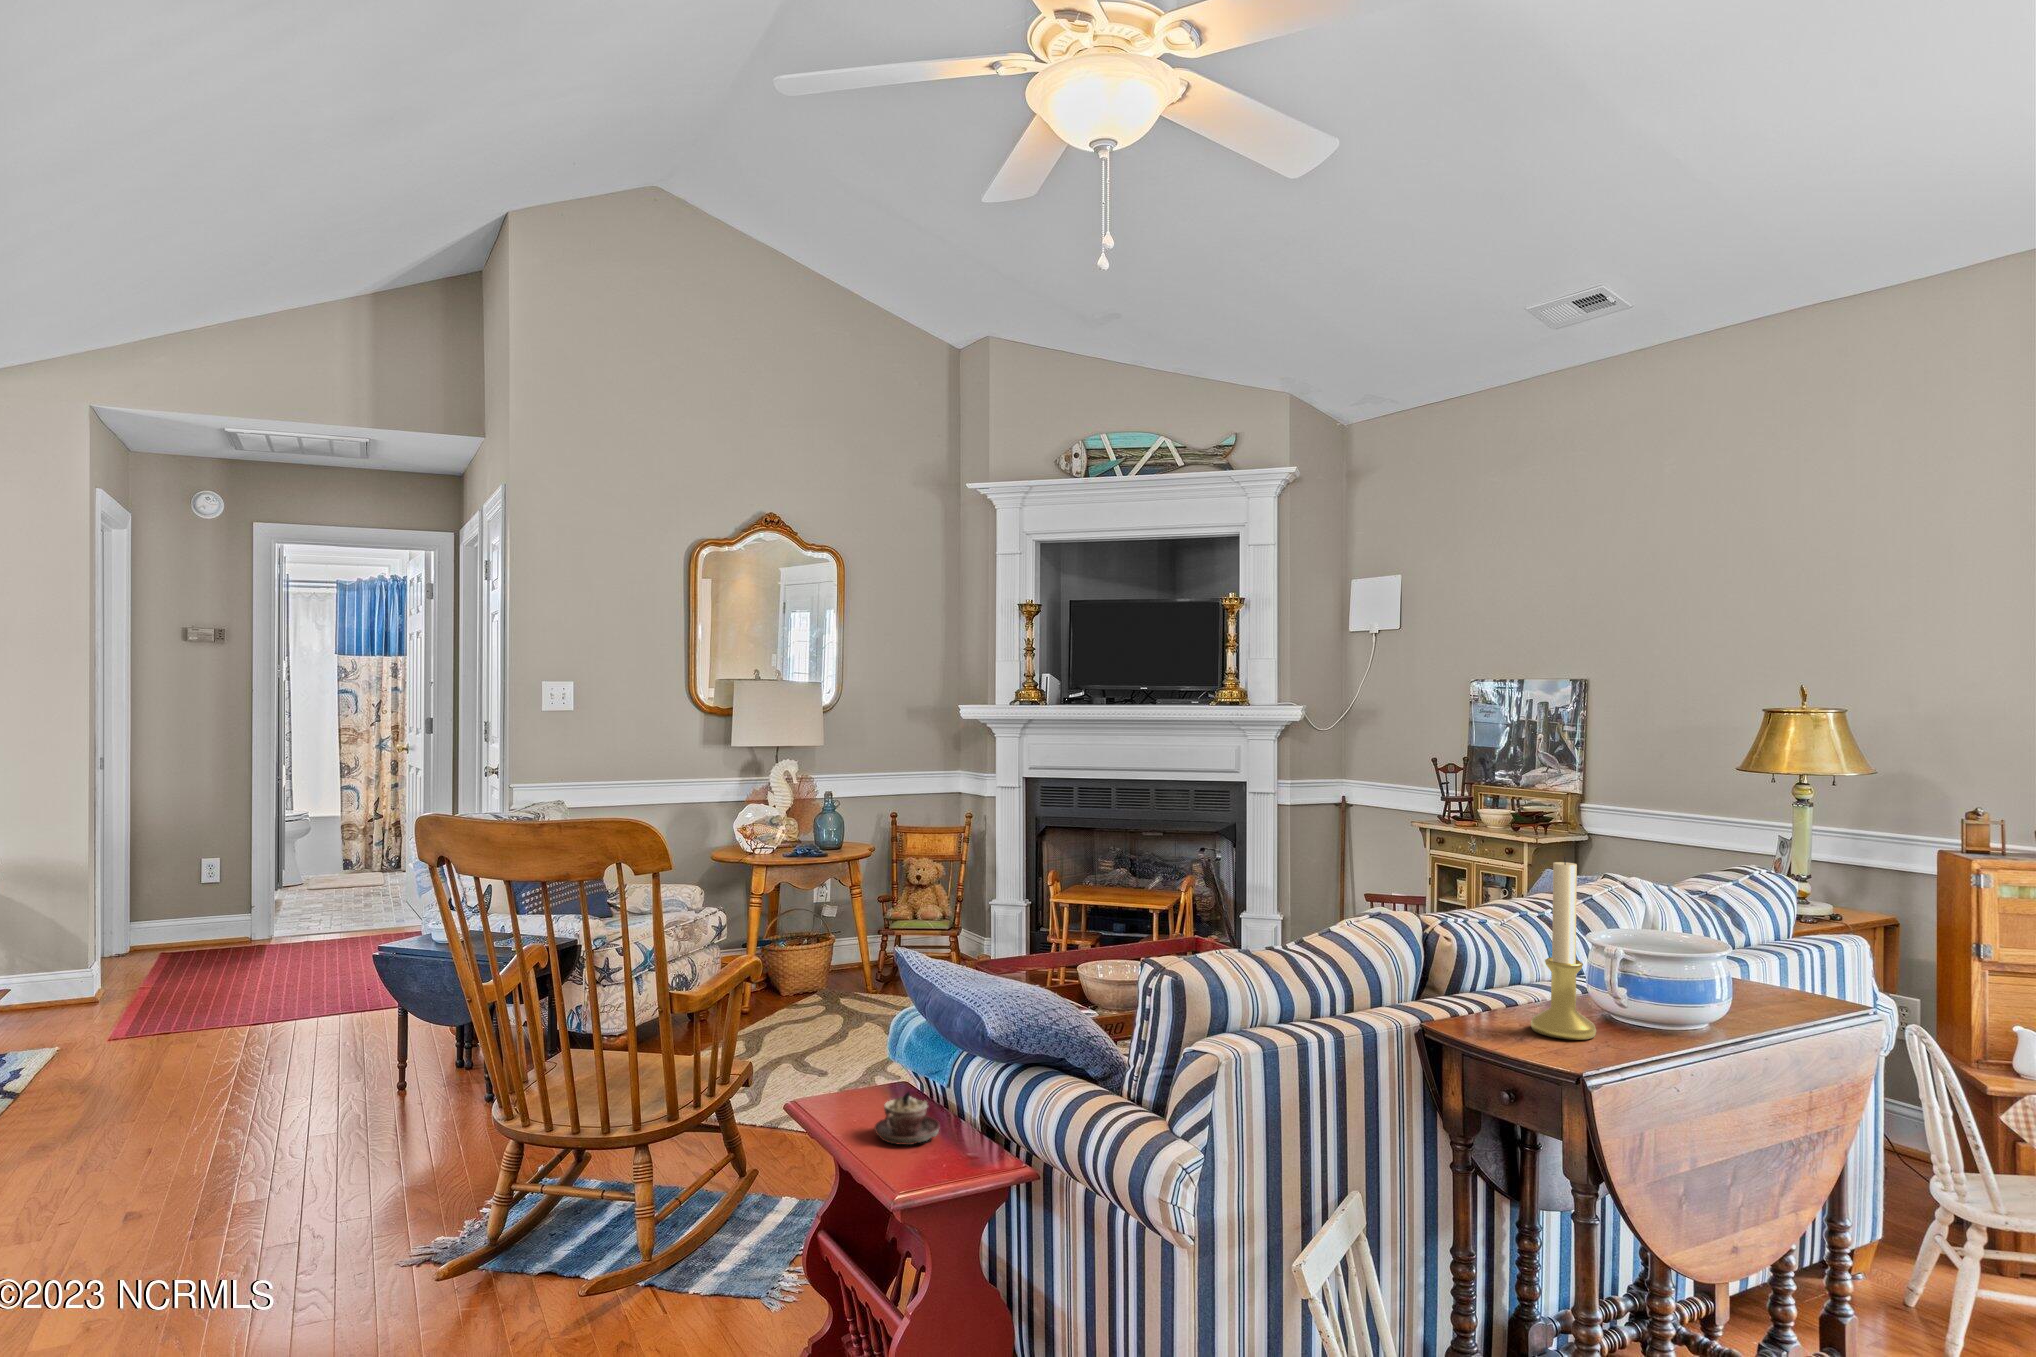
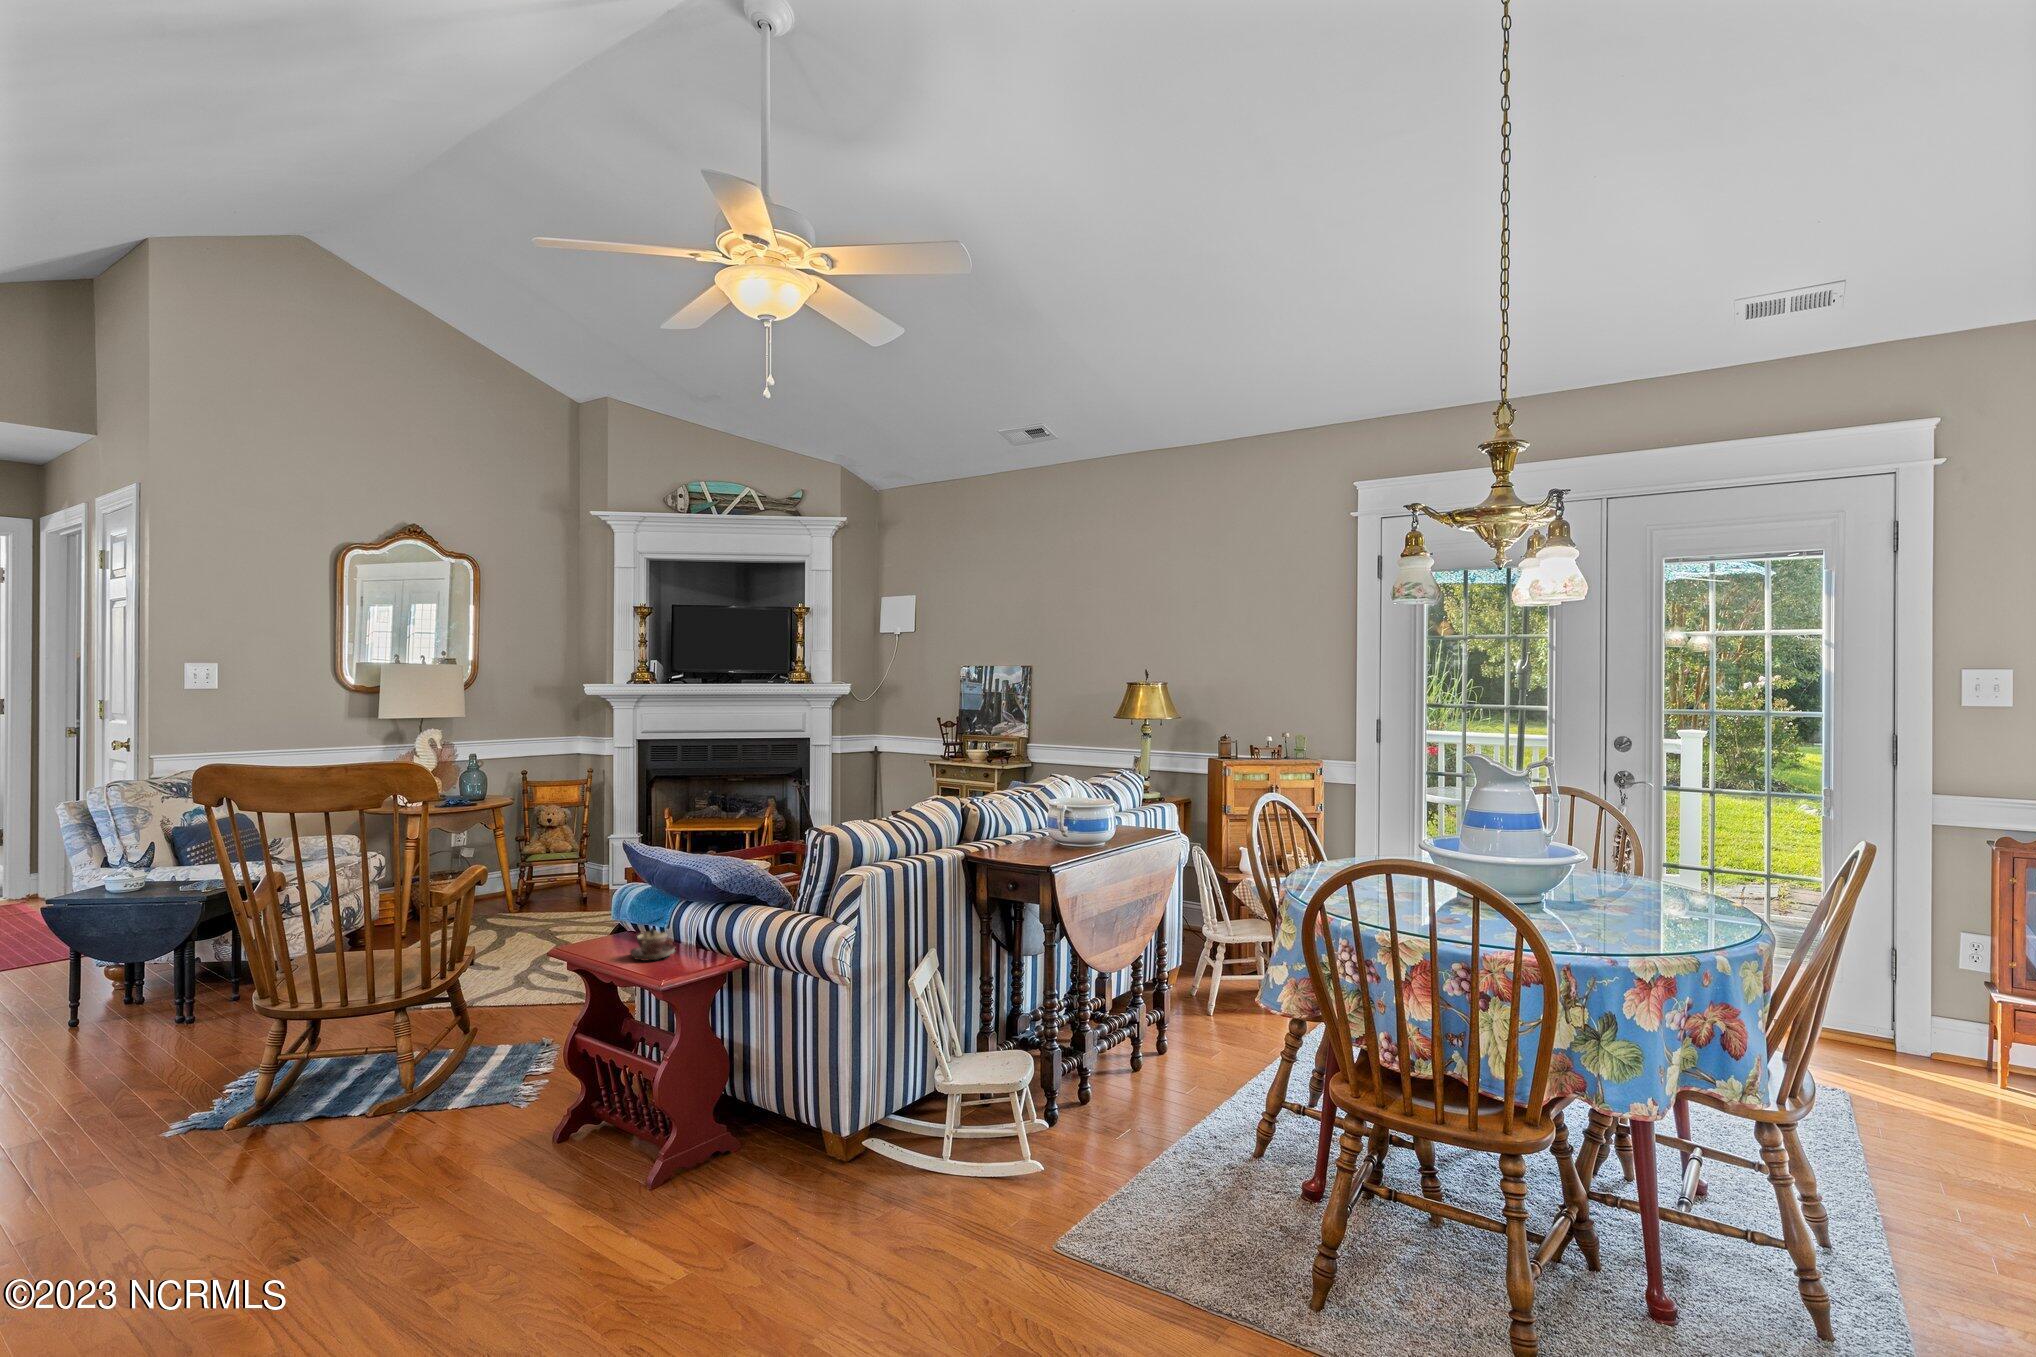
candle holder: present [1531,857,1596,1040] -> none [1022,756,1054,853]

